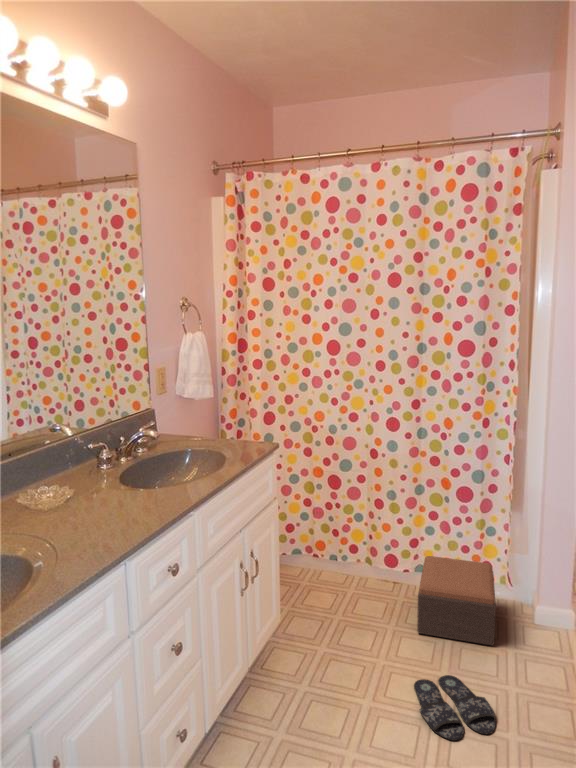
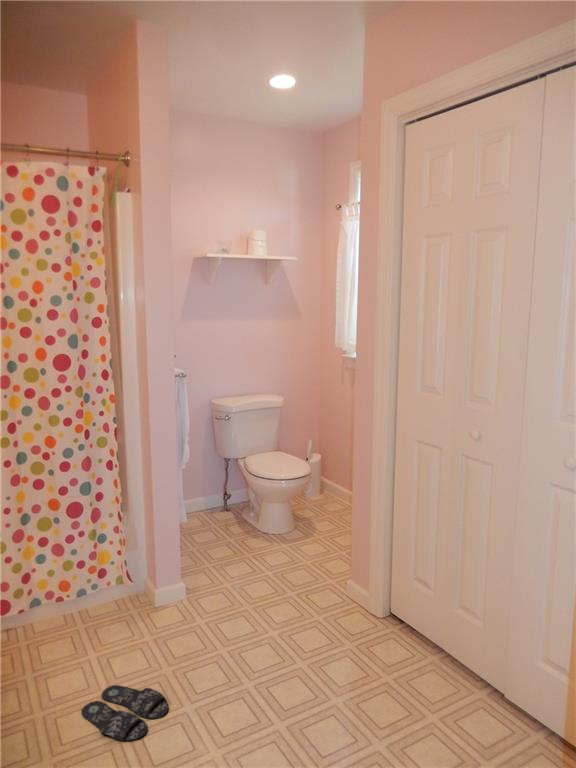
footstool: present [417,556,496,646] -> none [41,570,132,666]

